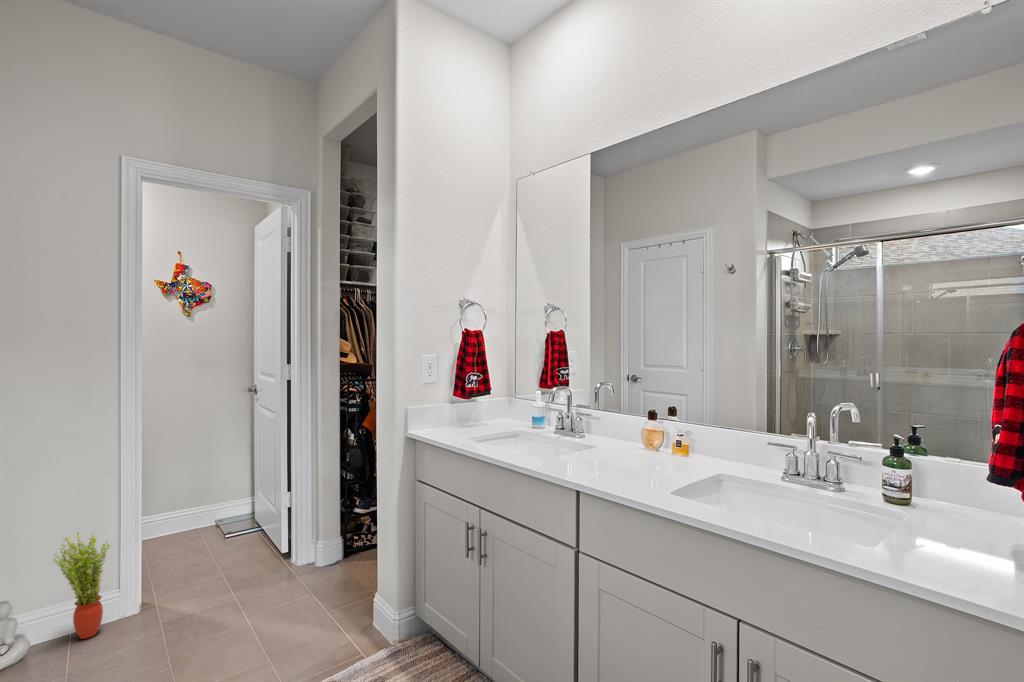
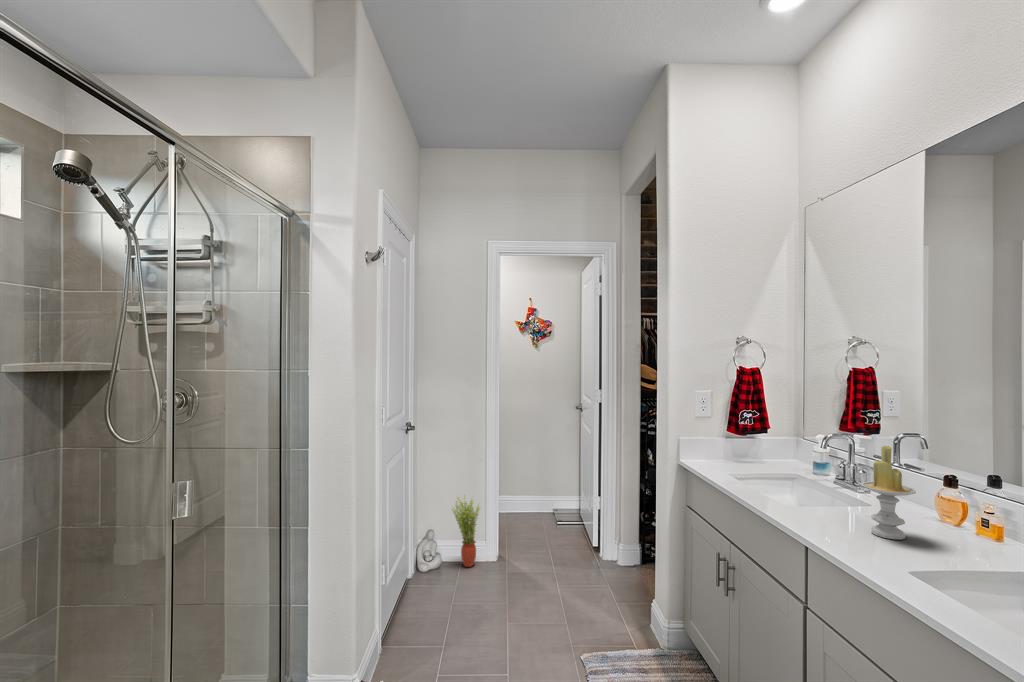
candle: none [608,387,649,469] -> present [861,446,916,540]

